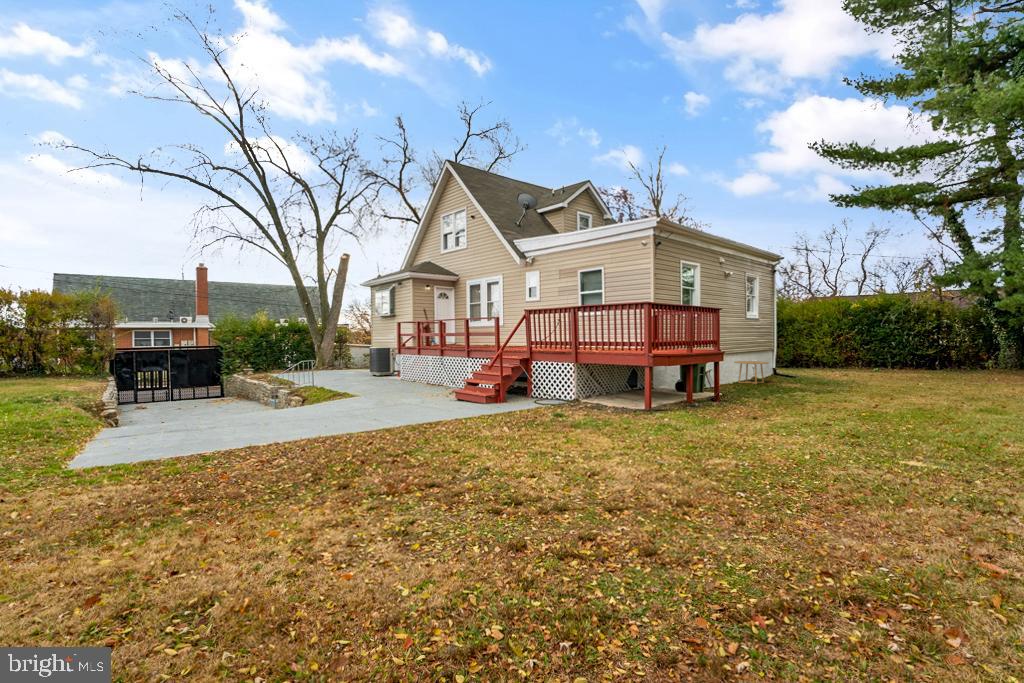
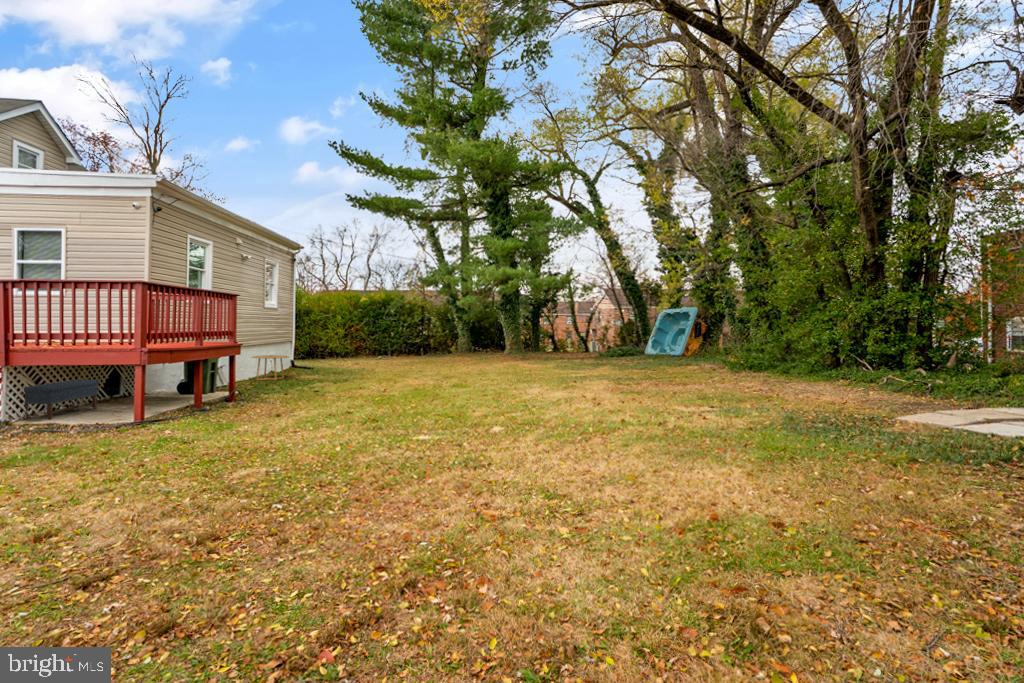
bench: none [582,375,623,401] -> present [23,379,98,419]

